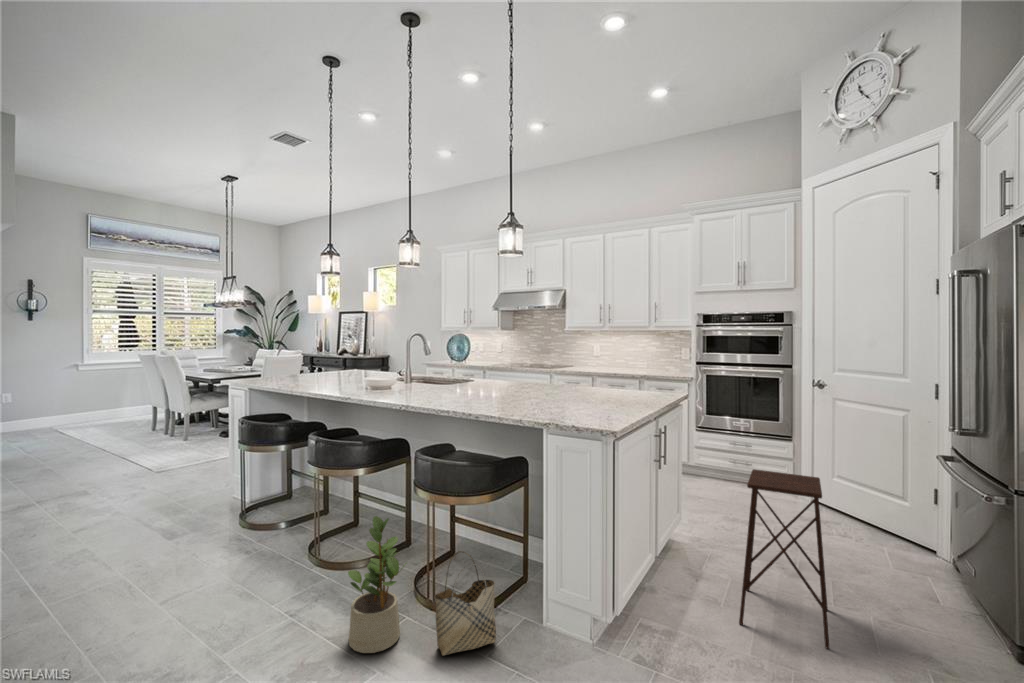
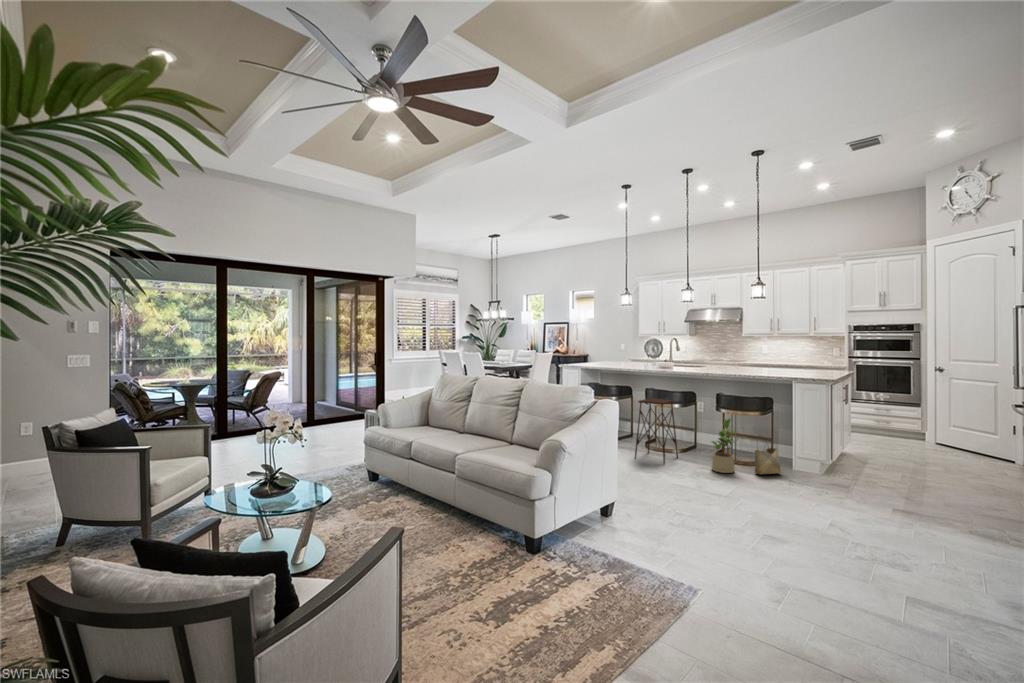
side table: present [739,469,829,649] -> present [635,398,678,464]

